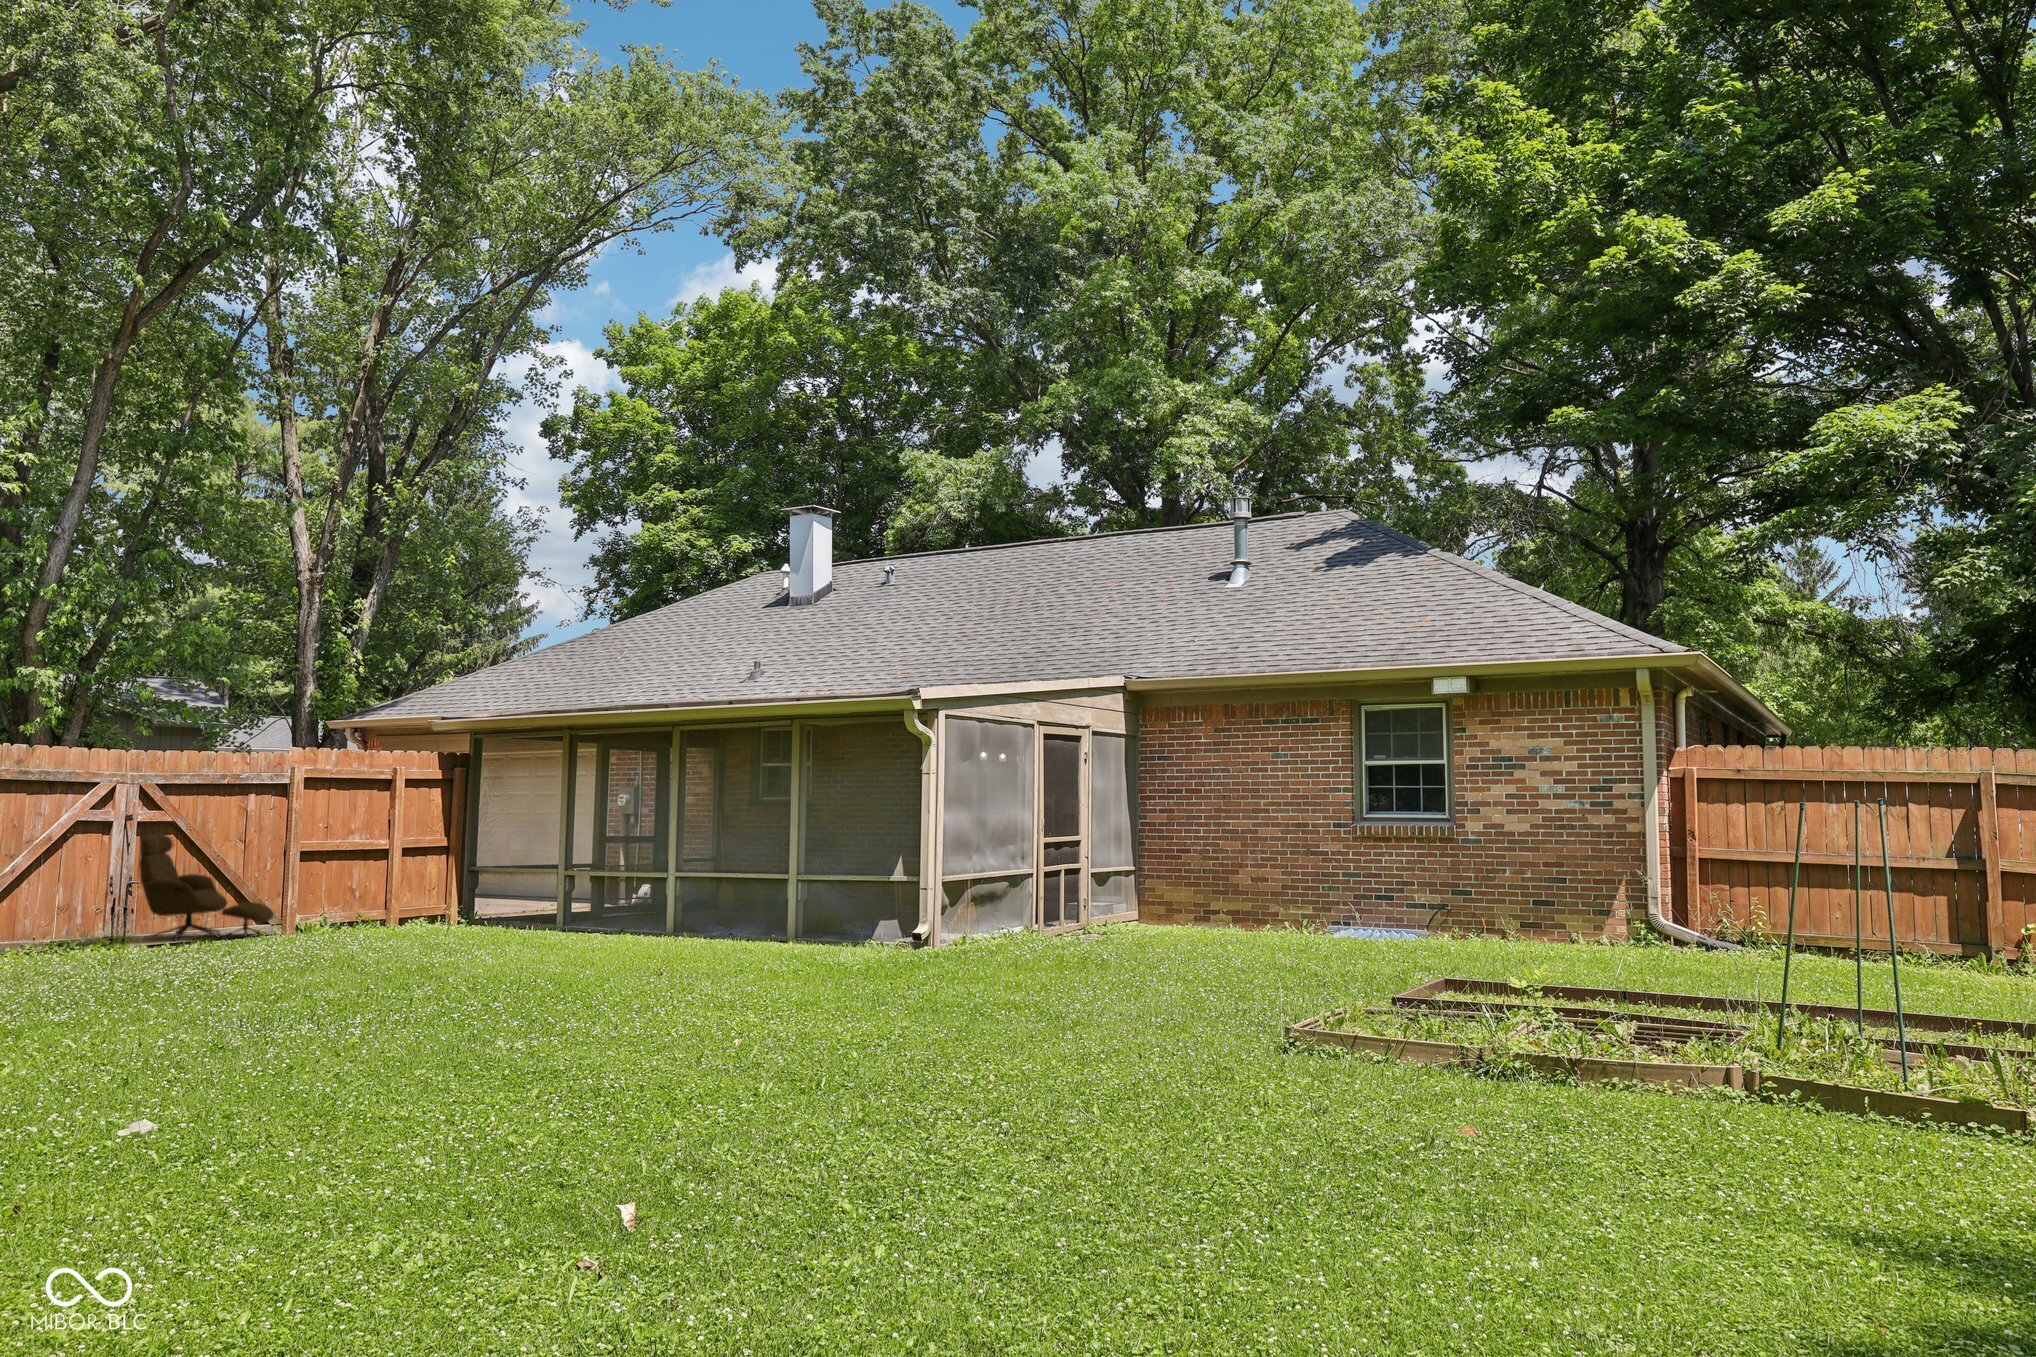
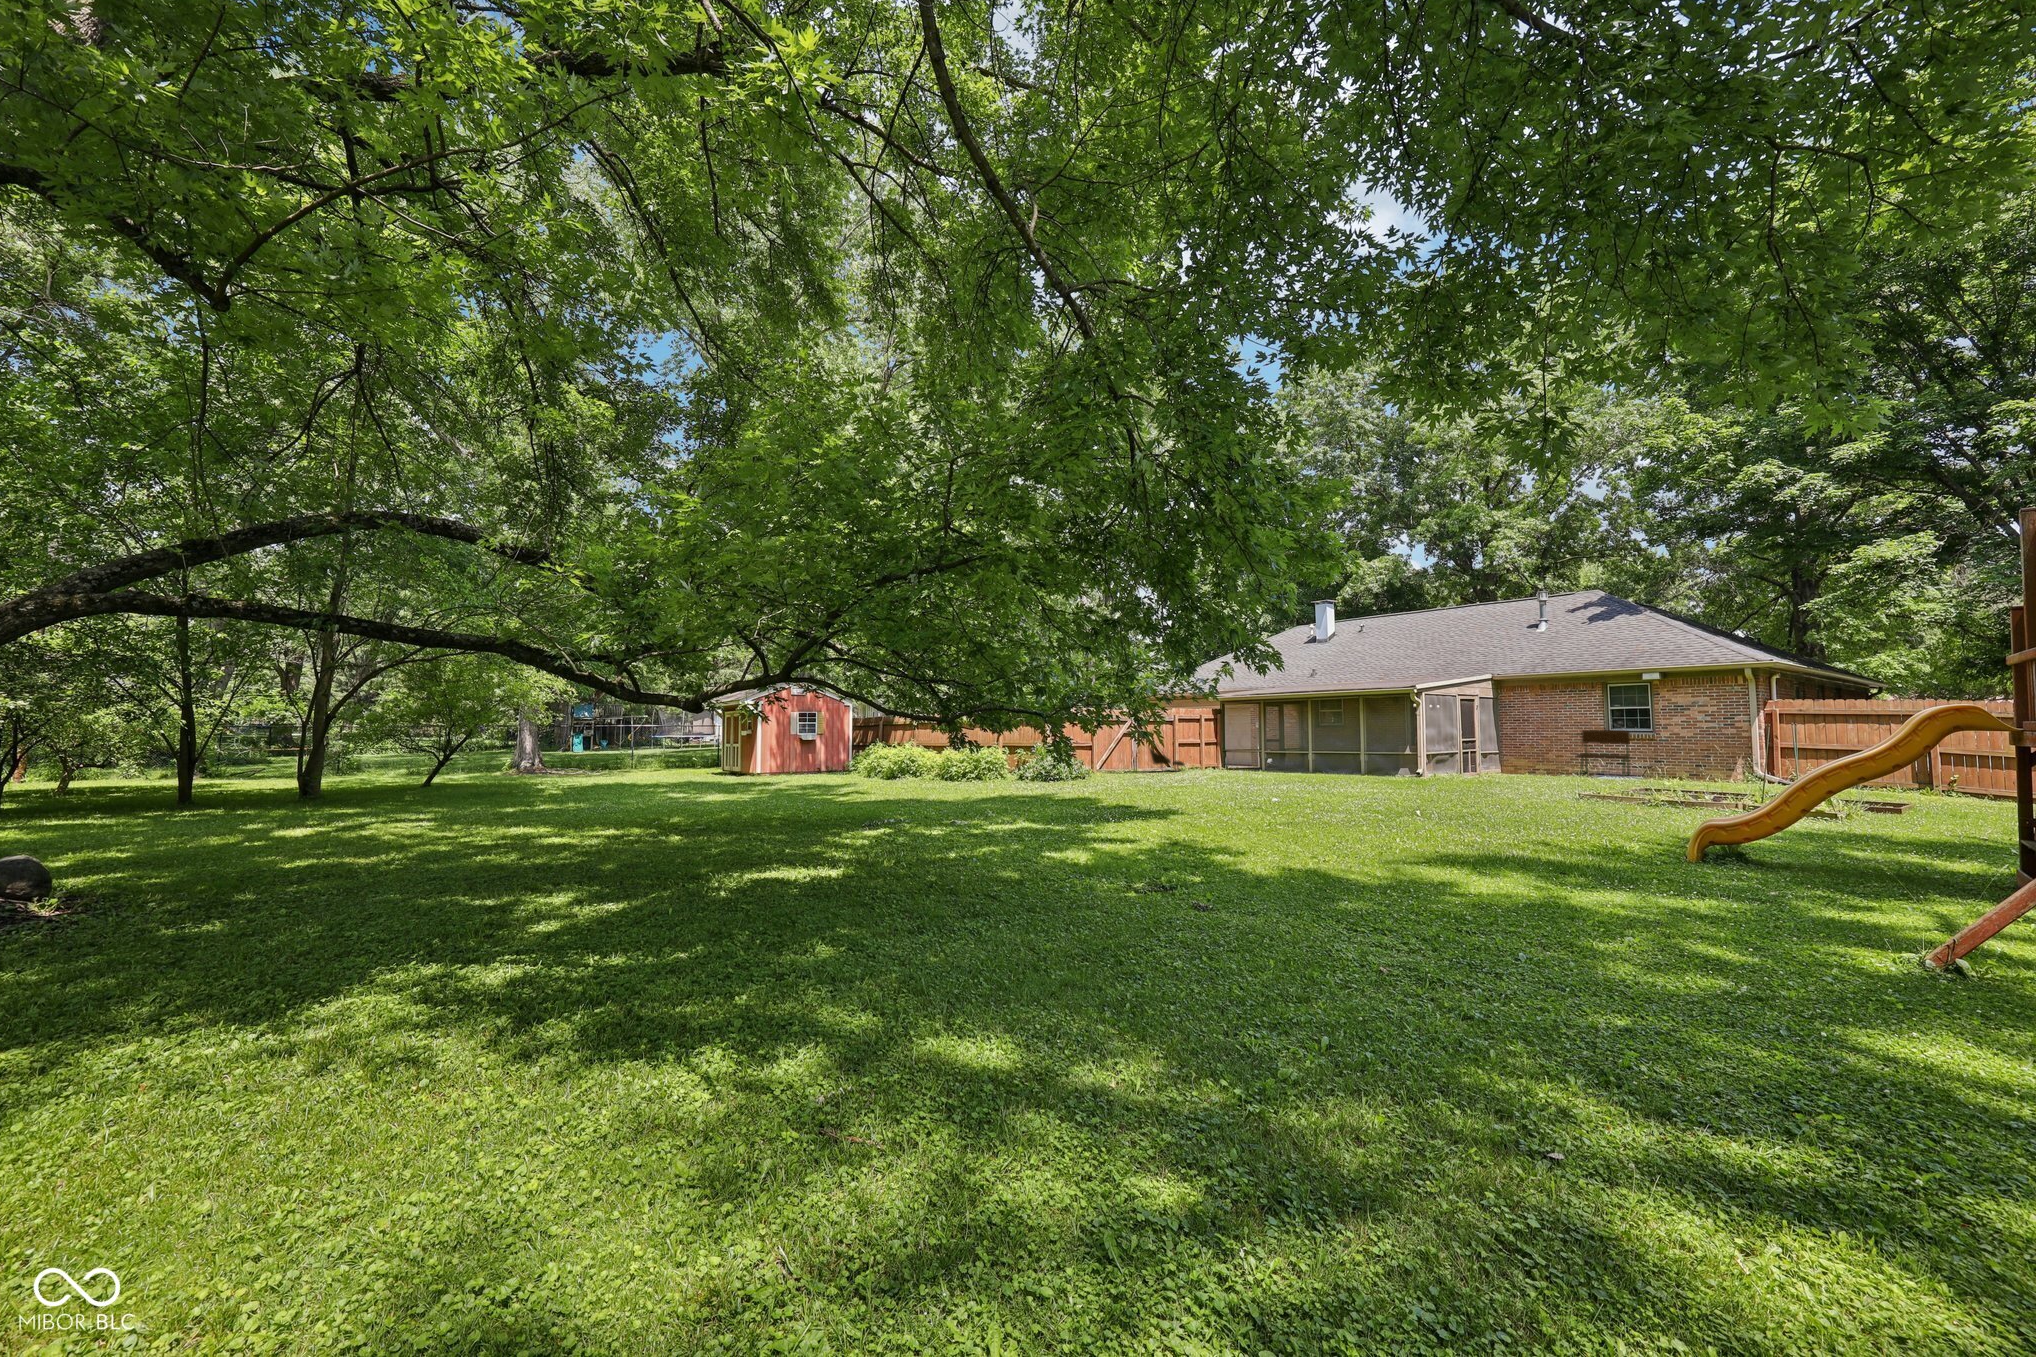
bench: none [1290,817,1403,936] -> present [1576,730,1630,776]

